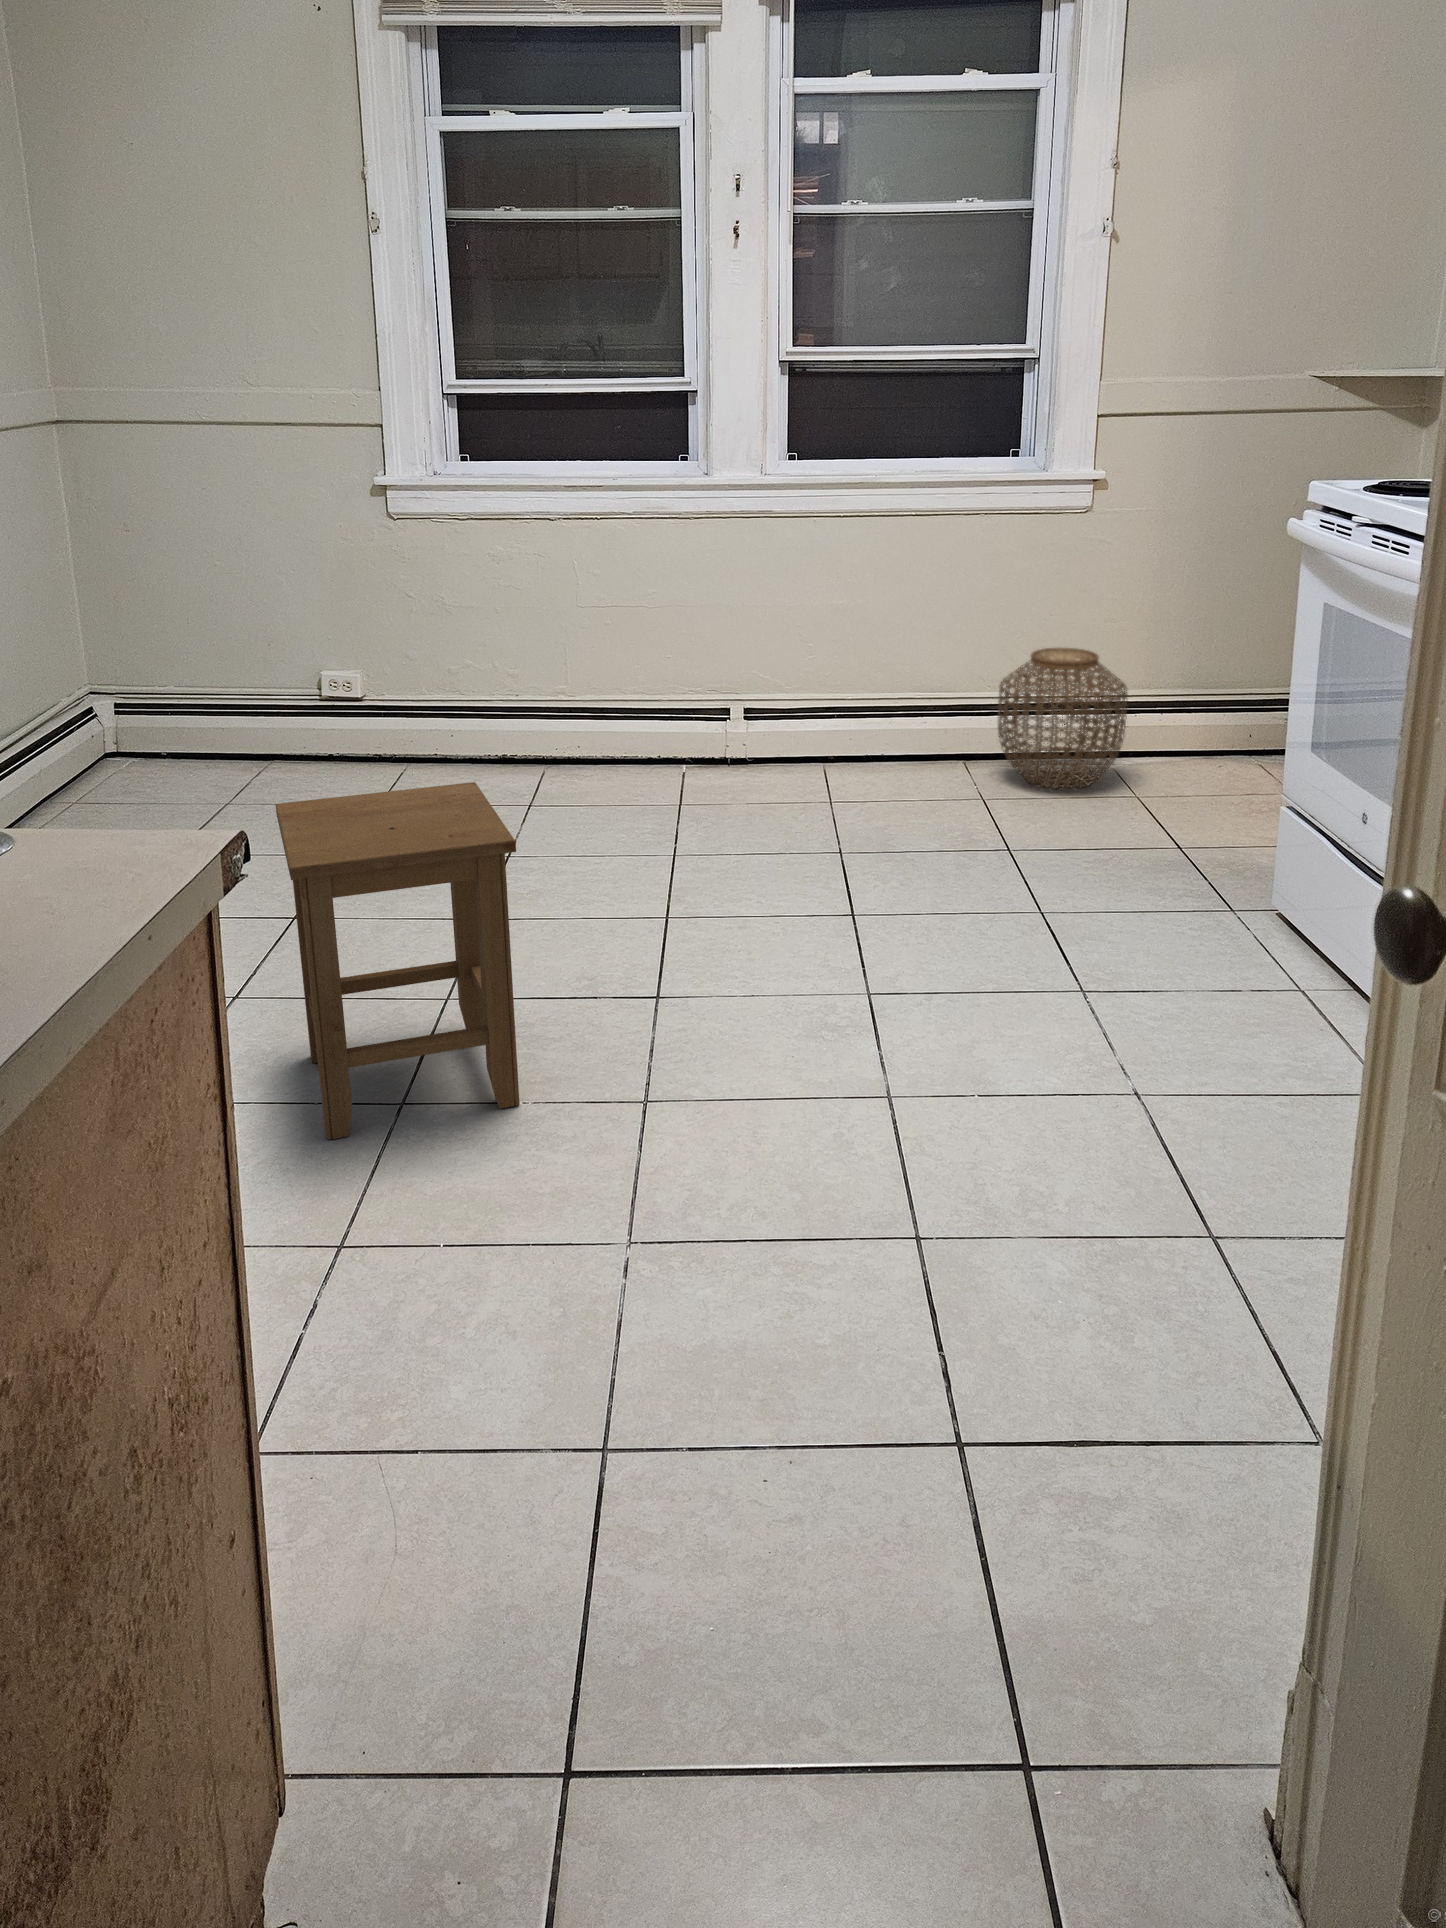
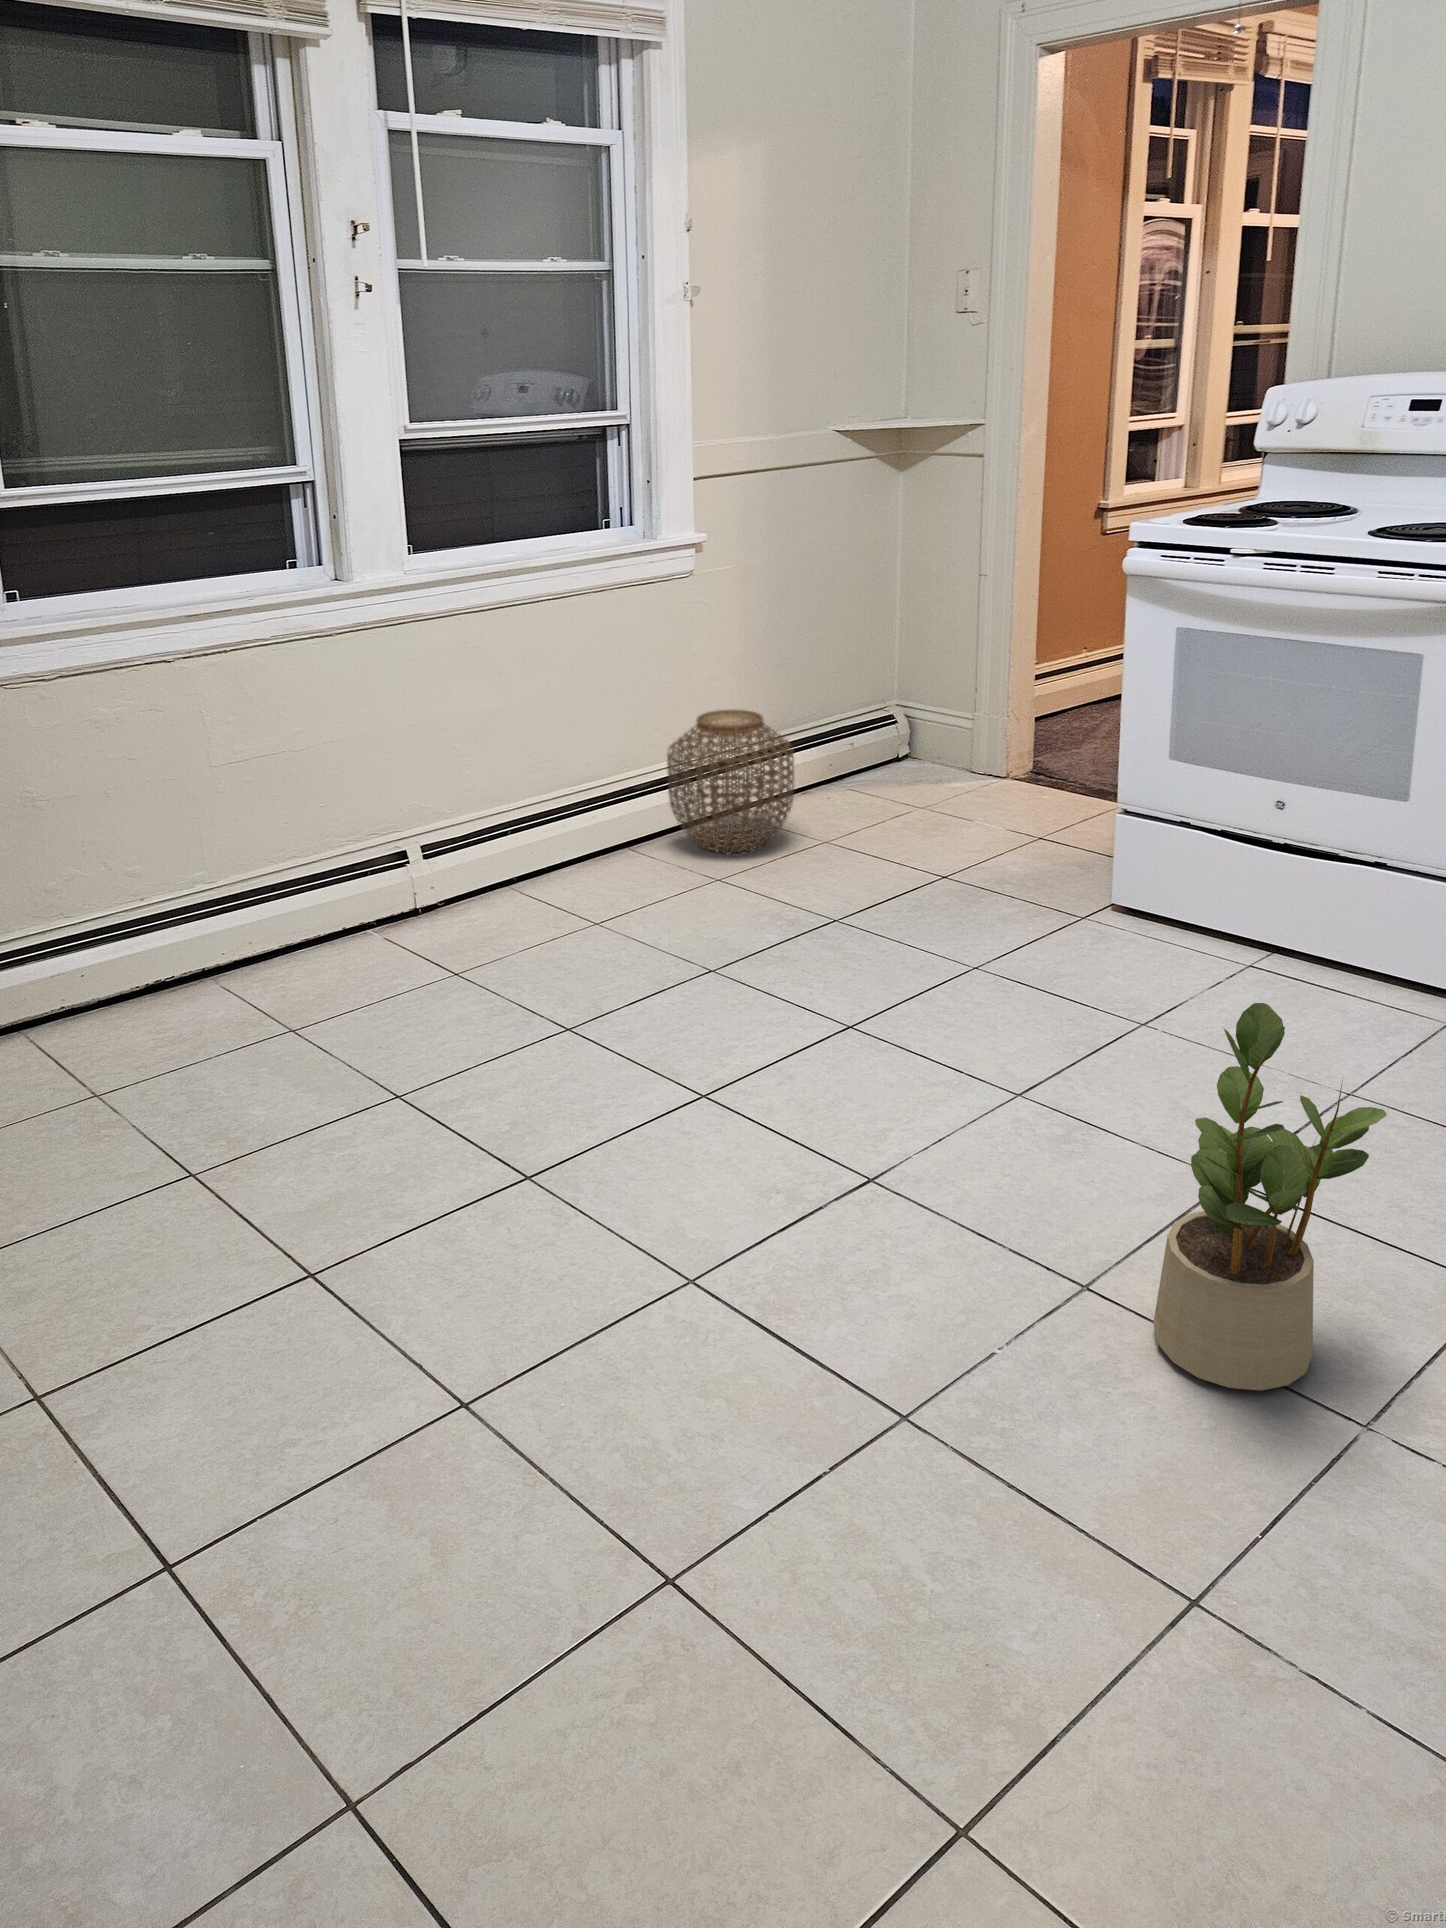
stool: present [276,782,520,1140] -> none [681,998,1033,1502]
potted plant: none [563,851,760,1206] -> present [1153,1003,1387,1391]

